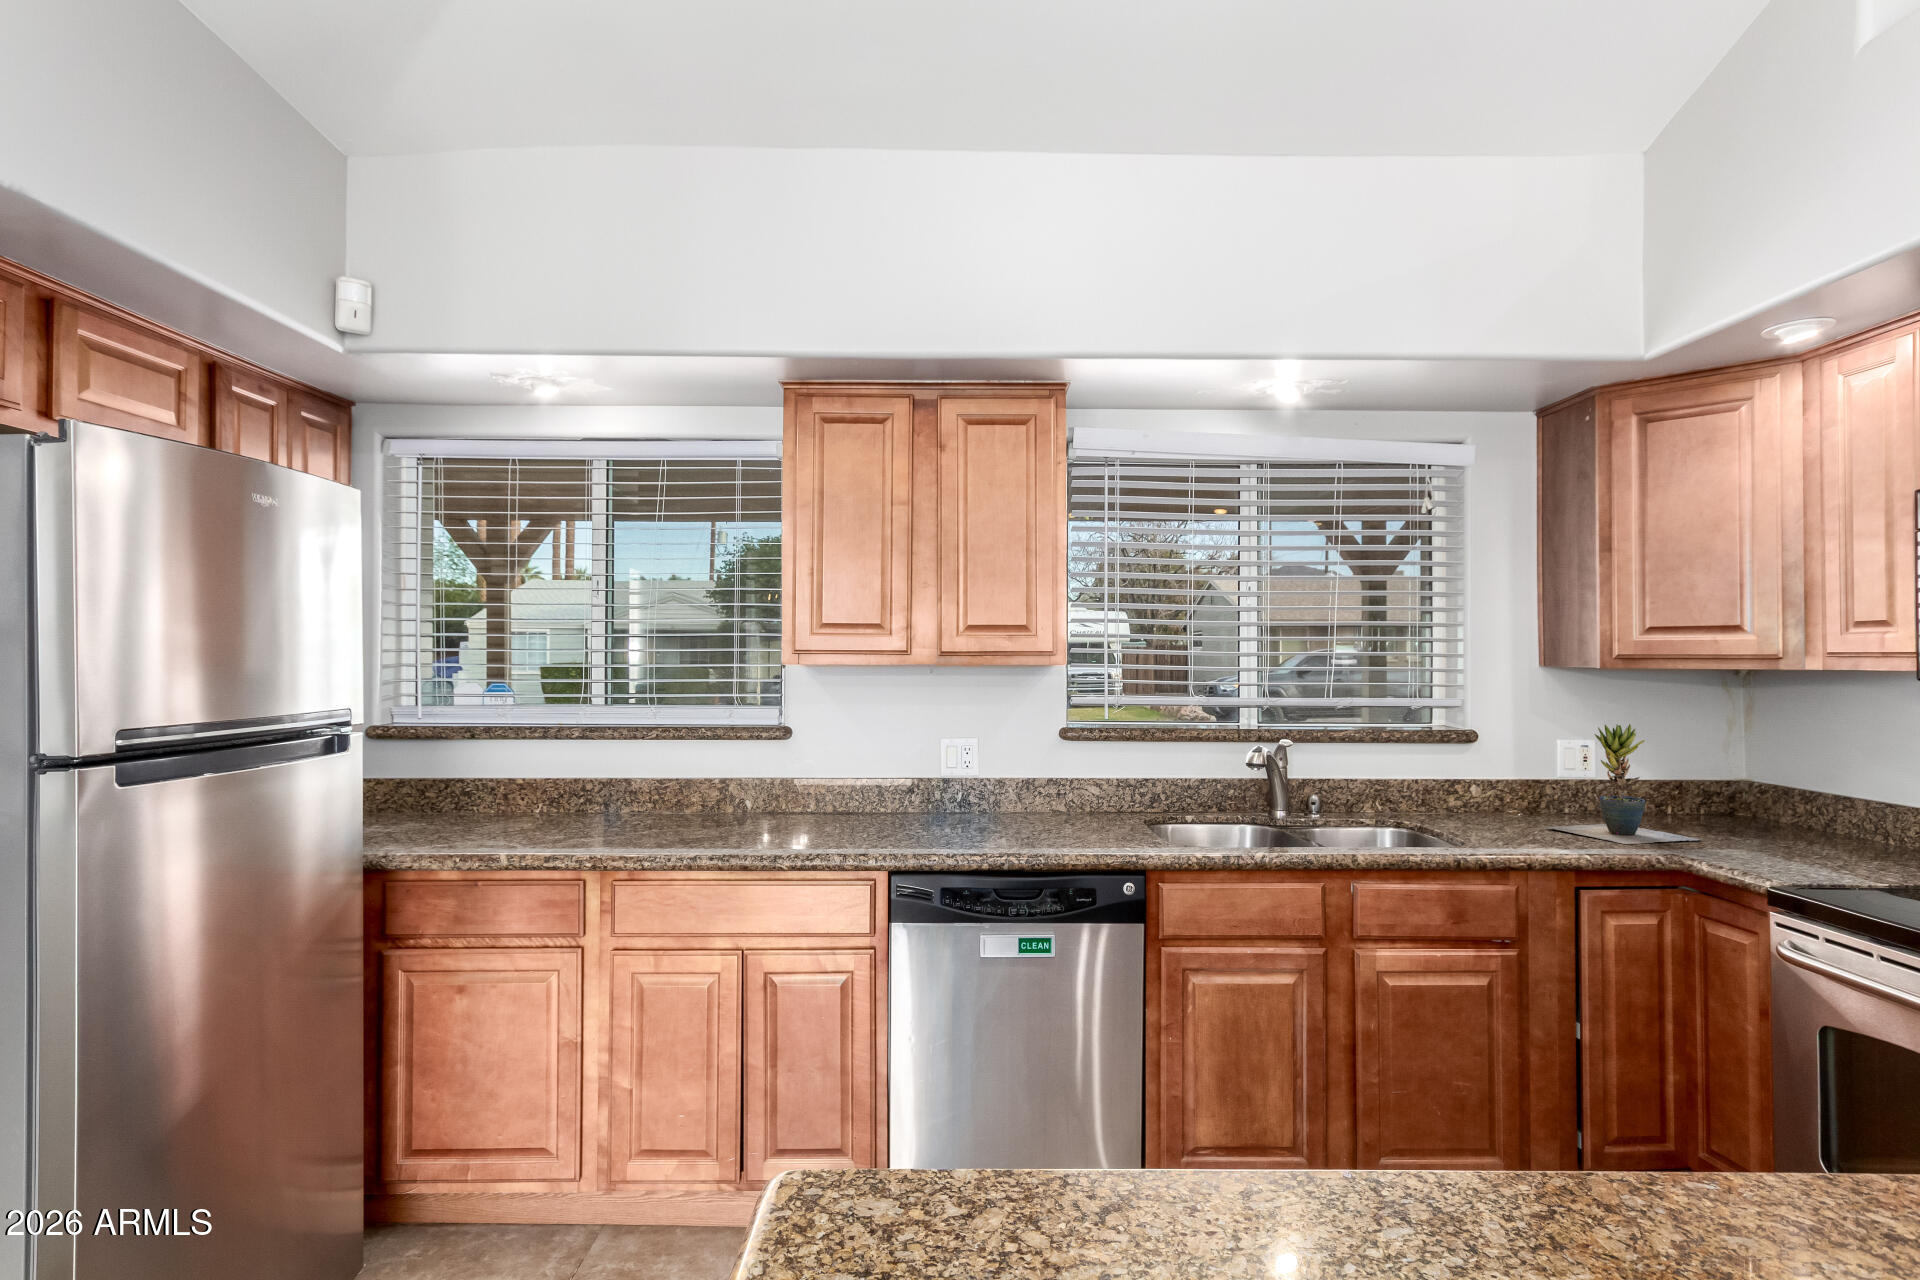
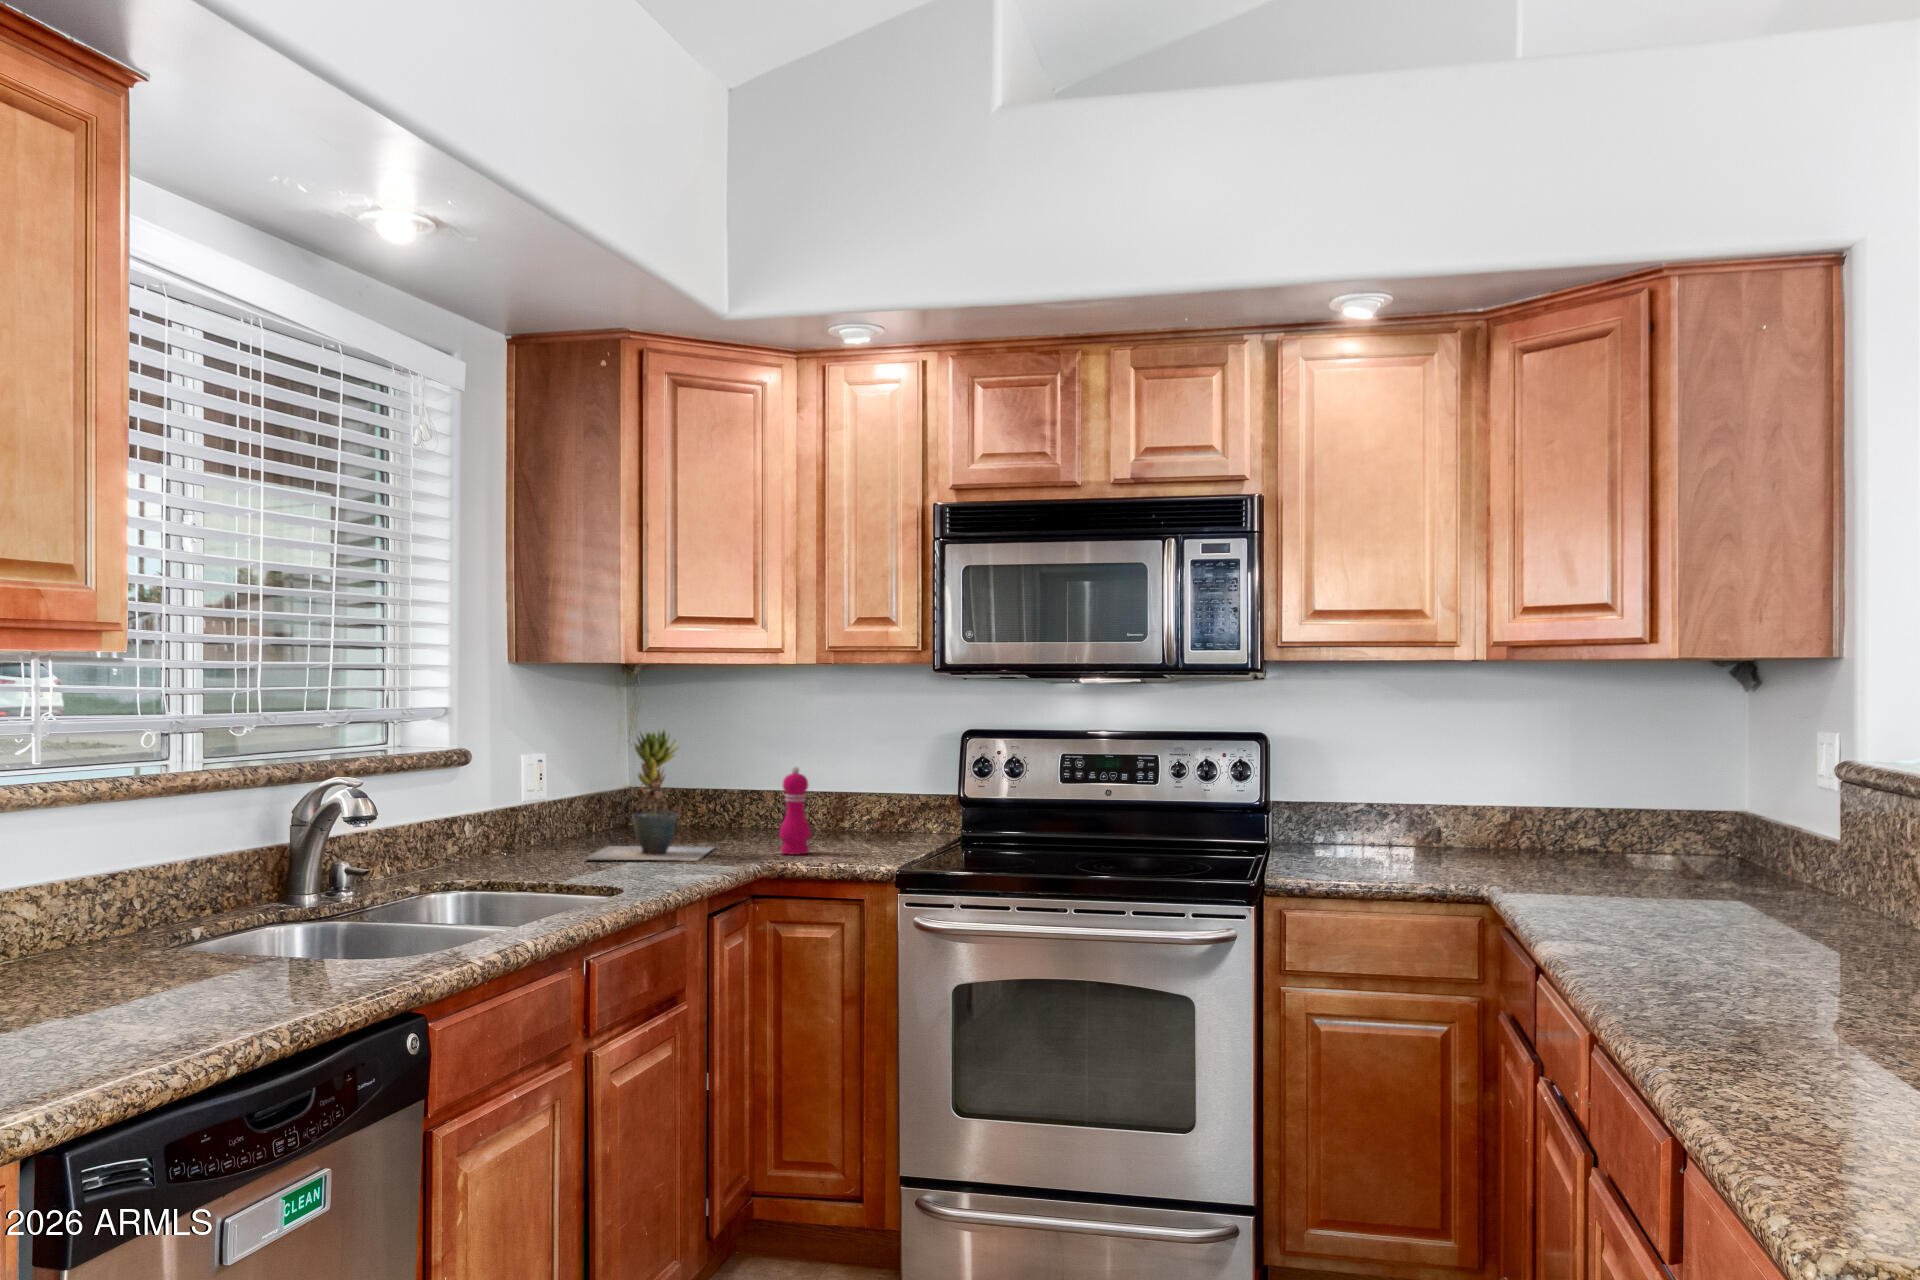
pepper mill: none [1725,769,1764,858] -> present [780,767,811,855]

